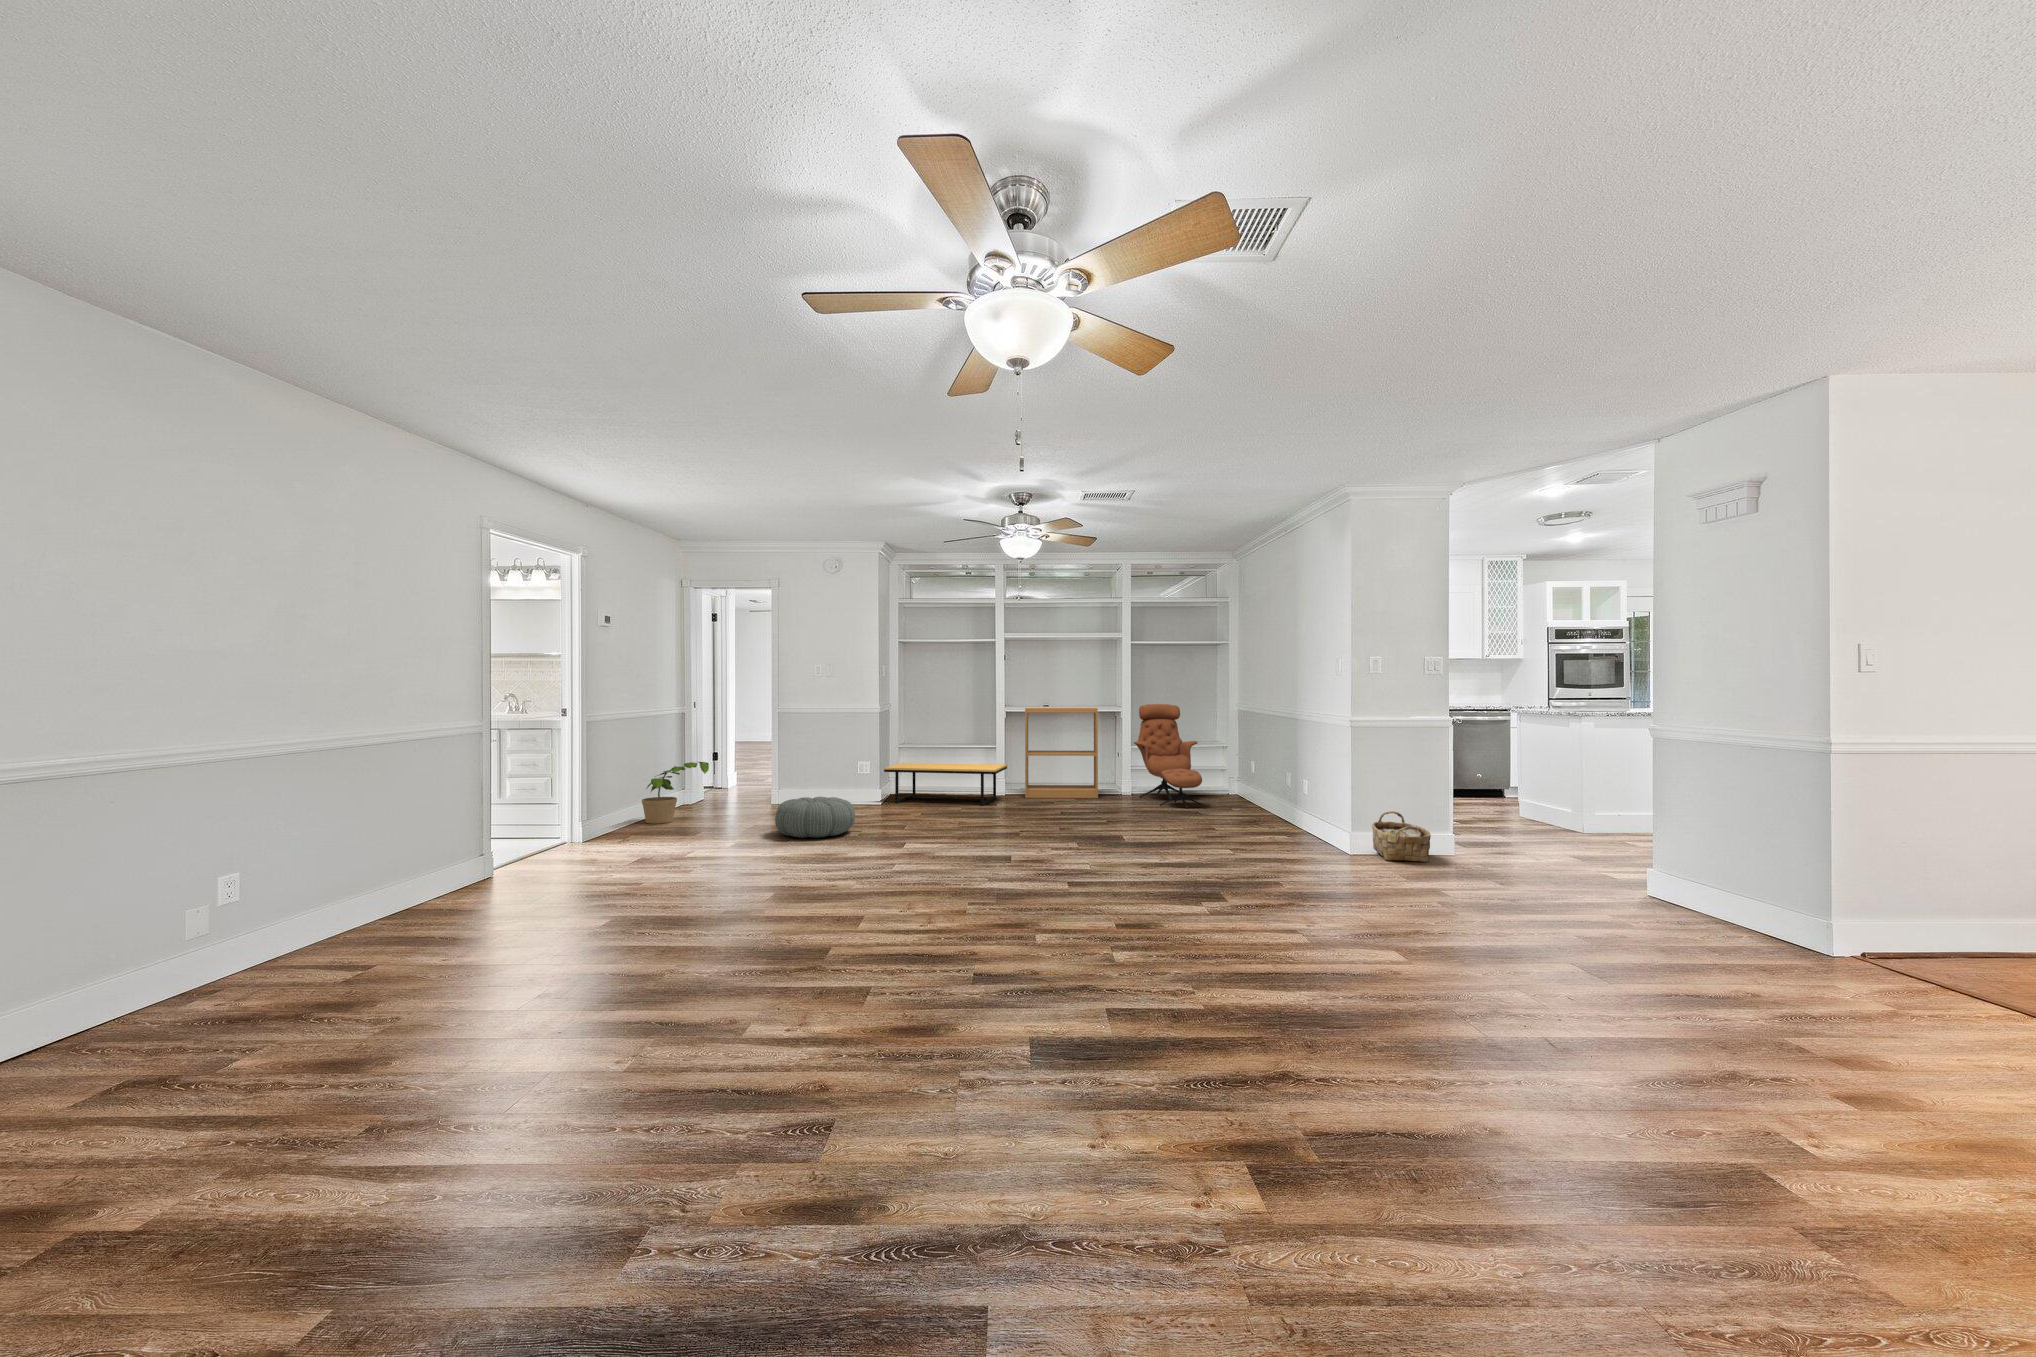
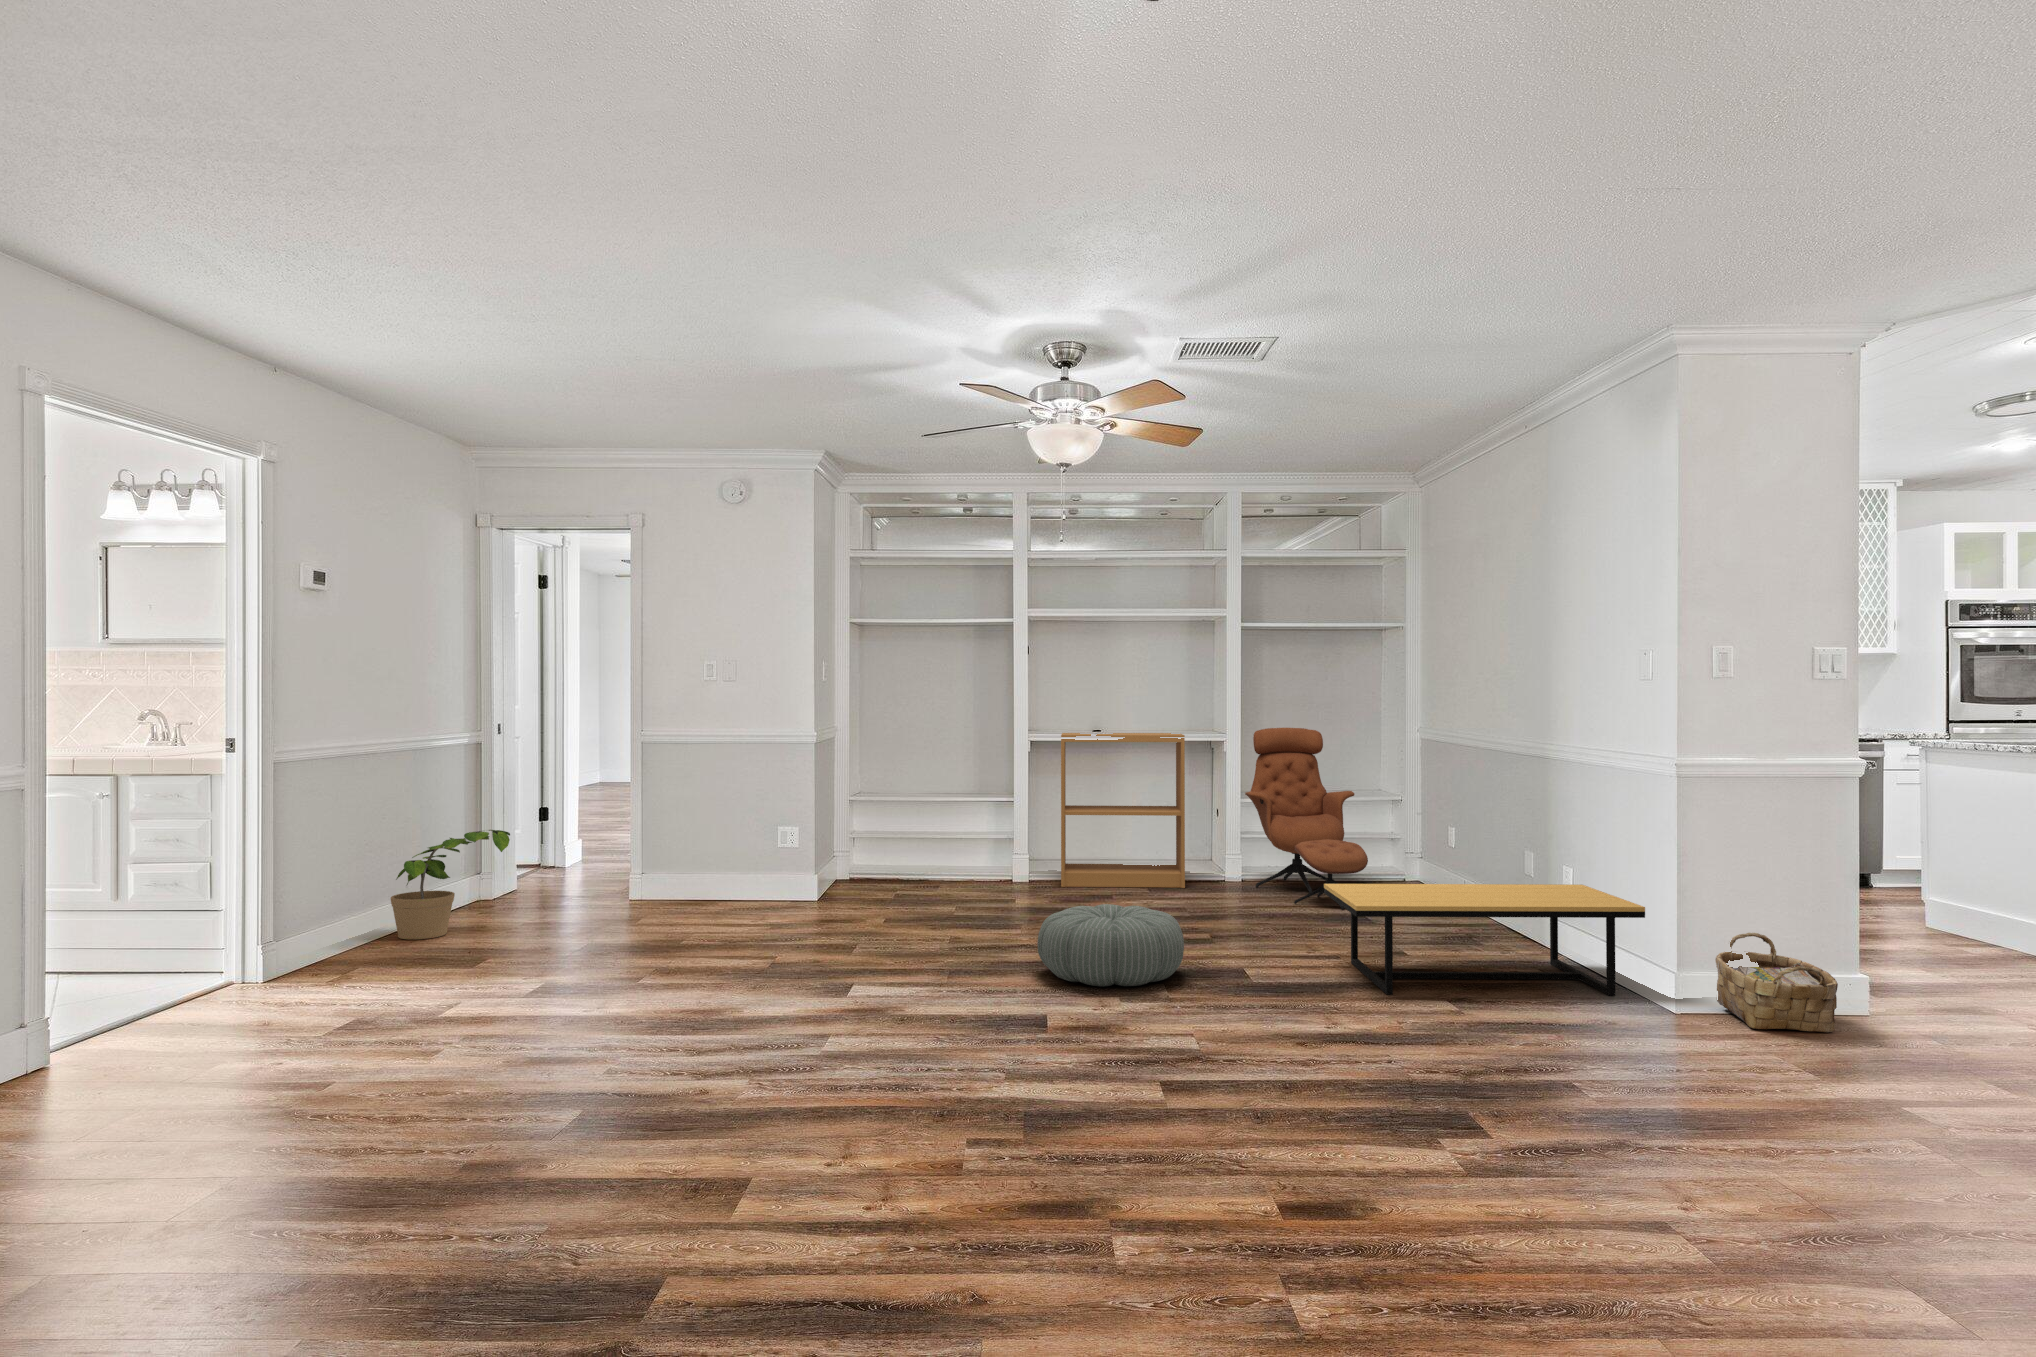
coffee table: present [884,763,1007,806] -> present [1324,884,1645,996]
pouf: present [775,797,855,838] -> present [1037,904,1184,987]

